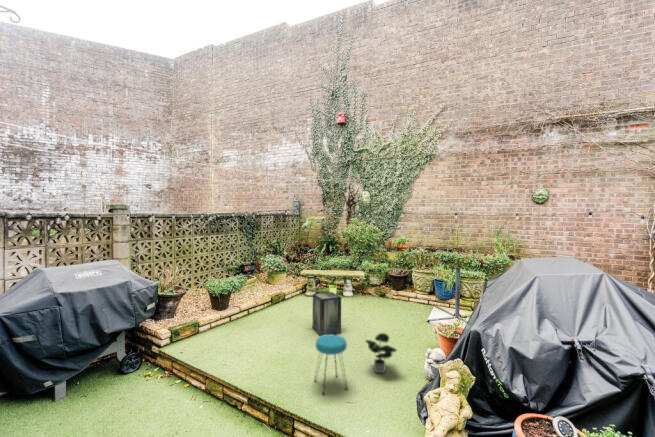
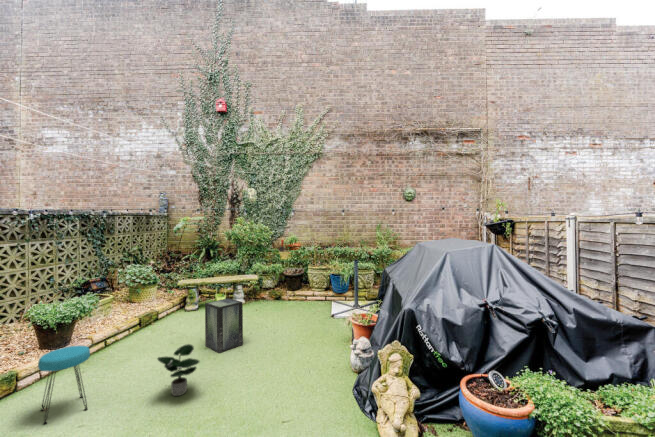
potted plant: present [366,333,396,373] -> present [157,344,200,396]
stool: present [315,334,347,388] -> present [38,346,90,424]

